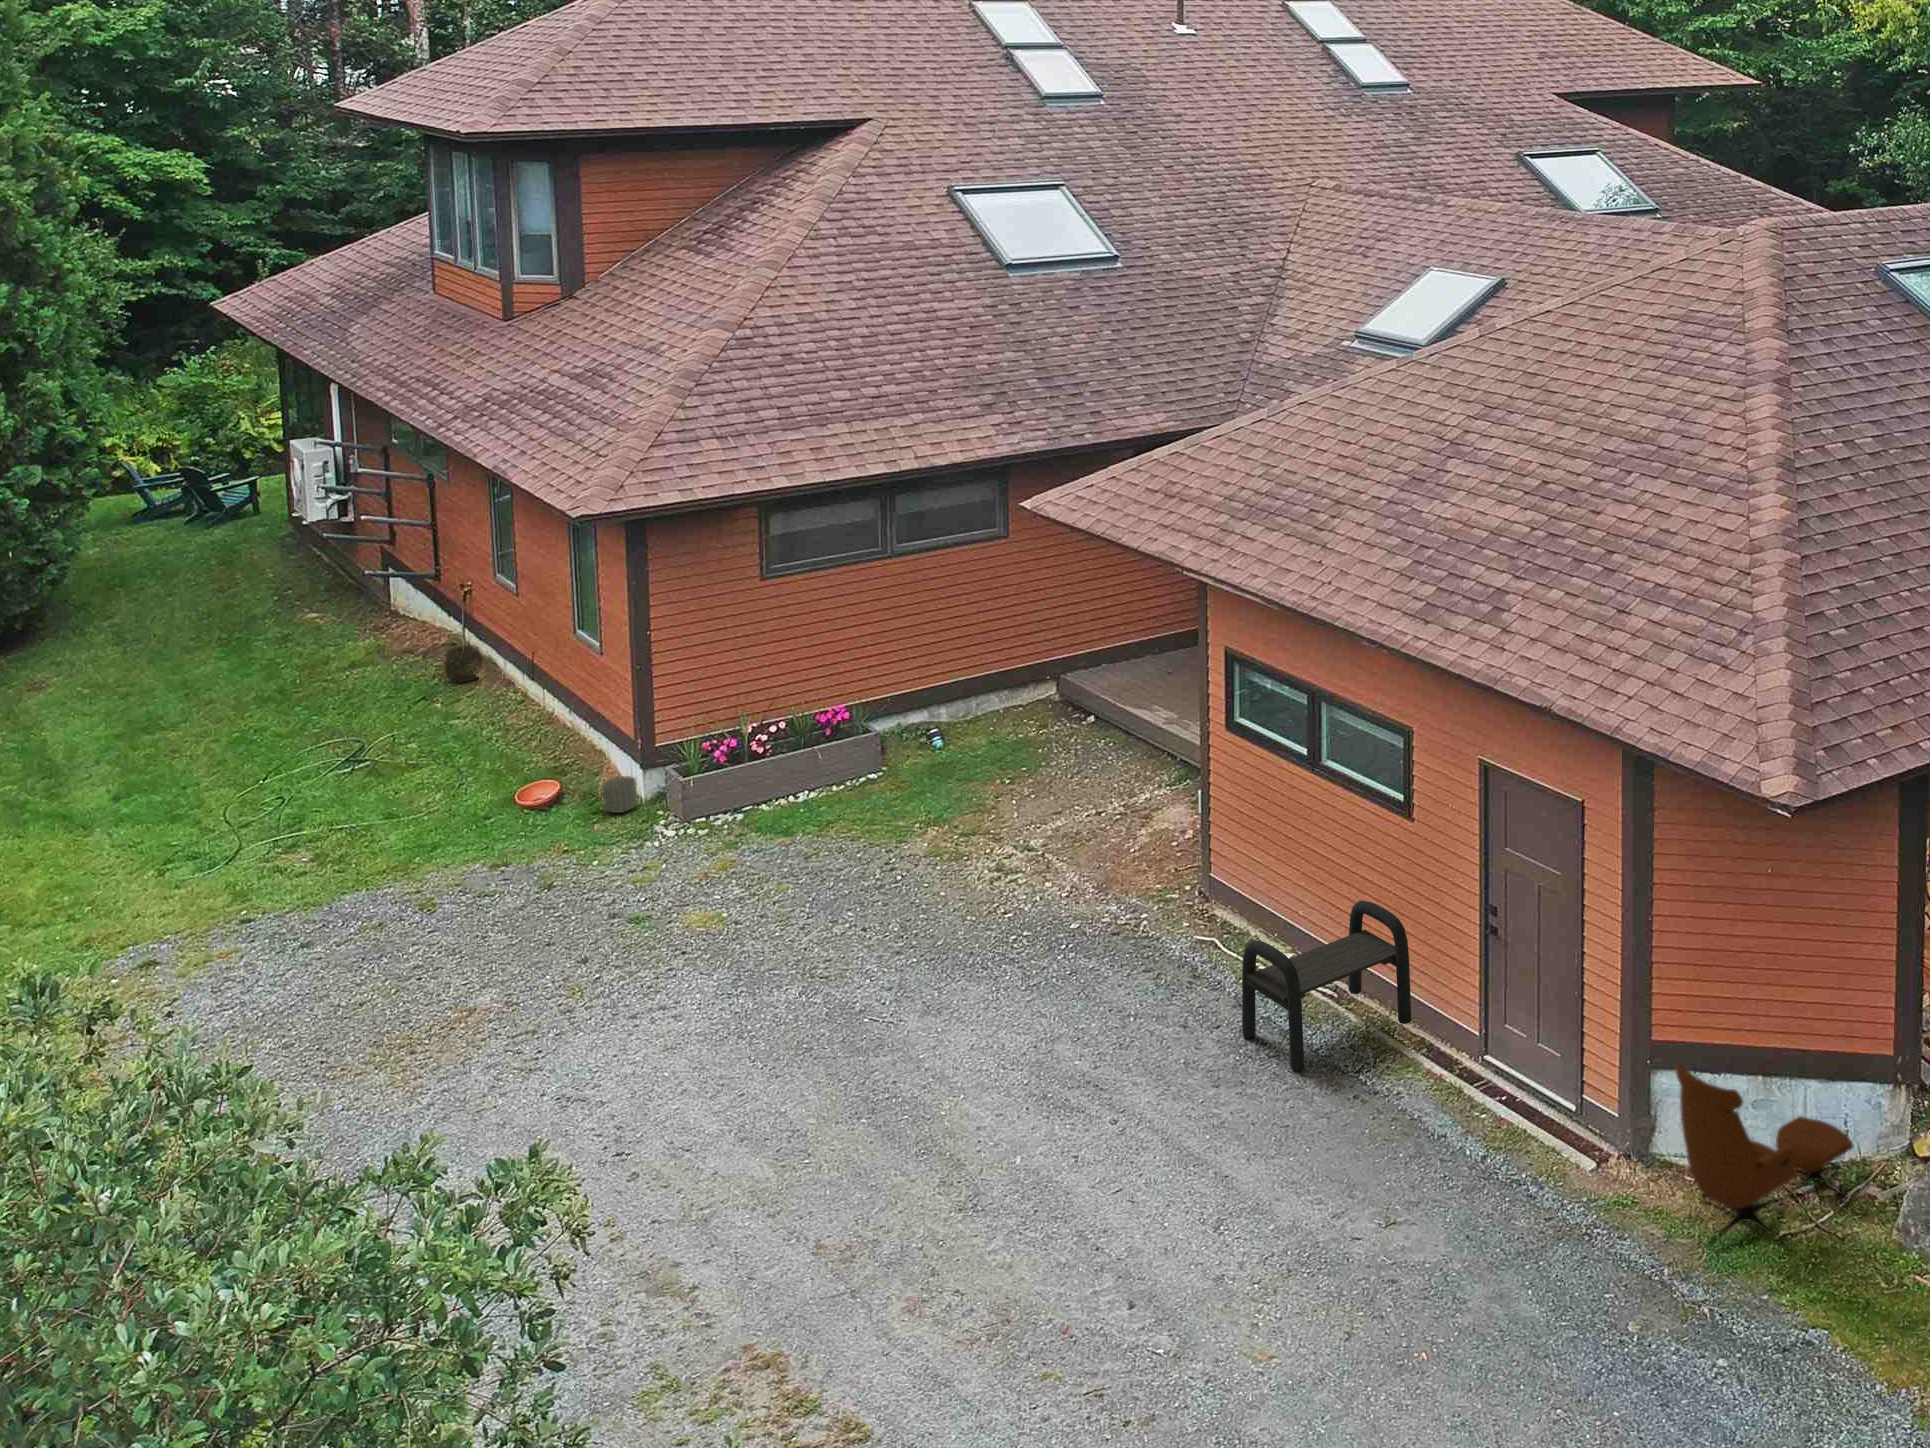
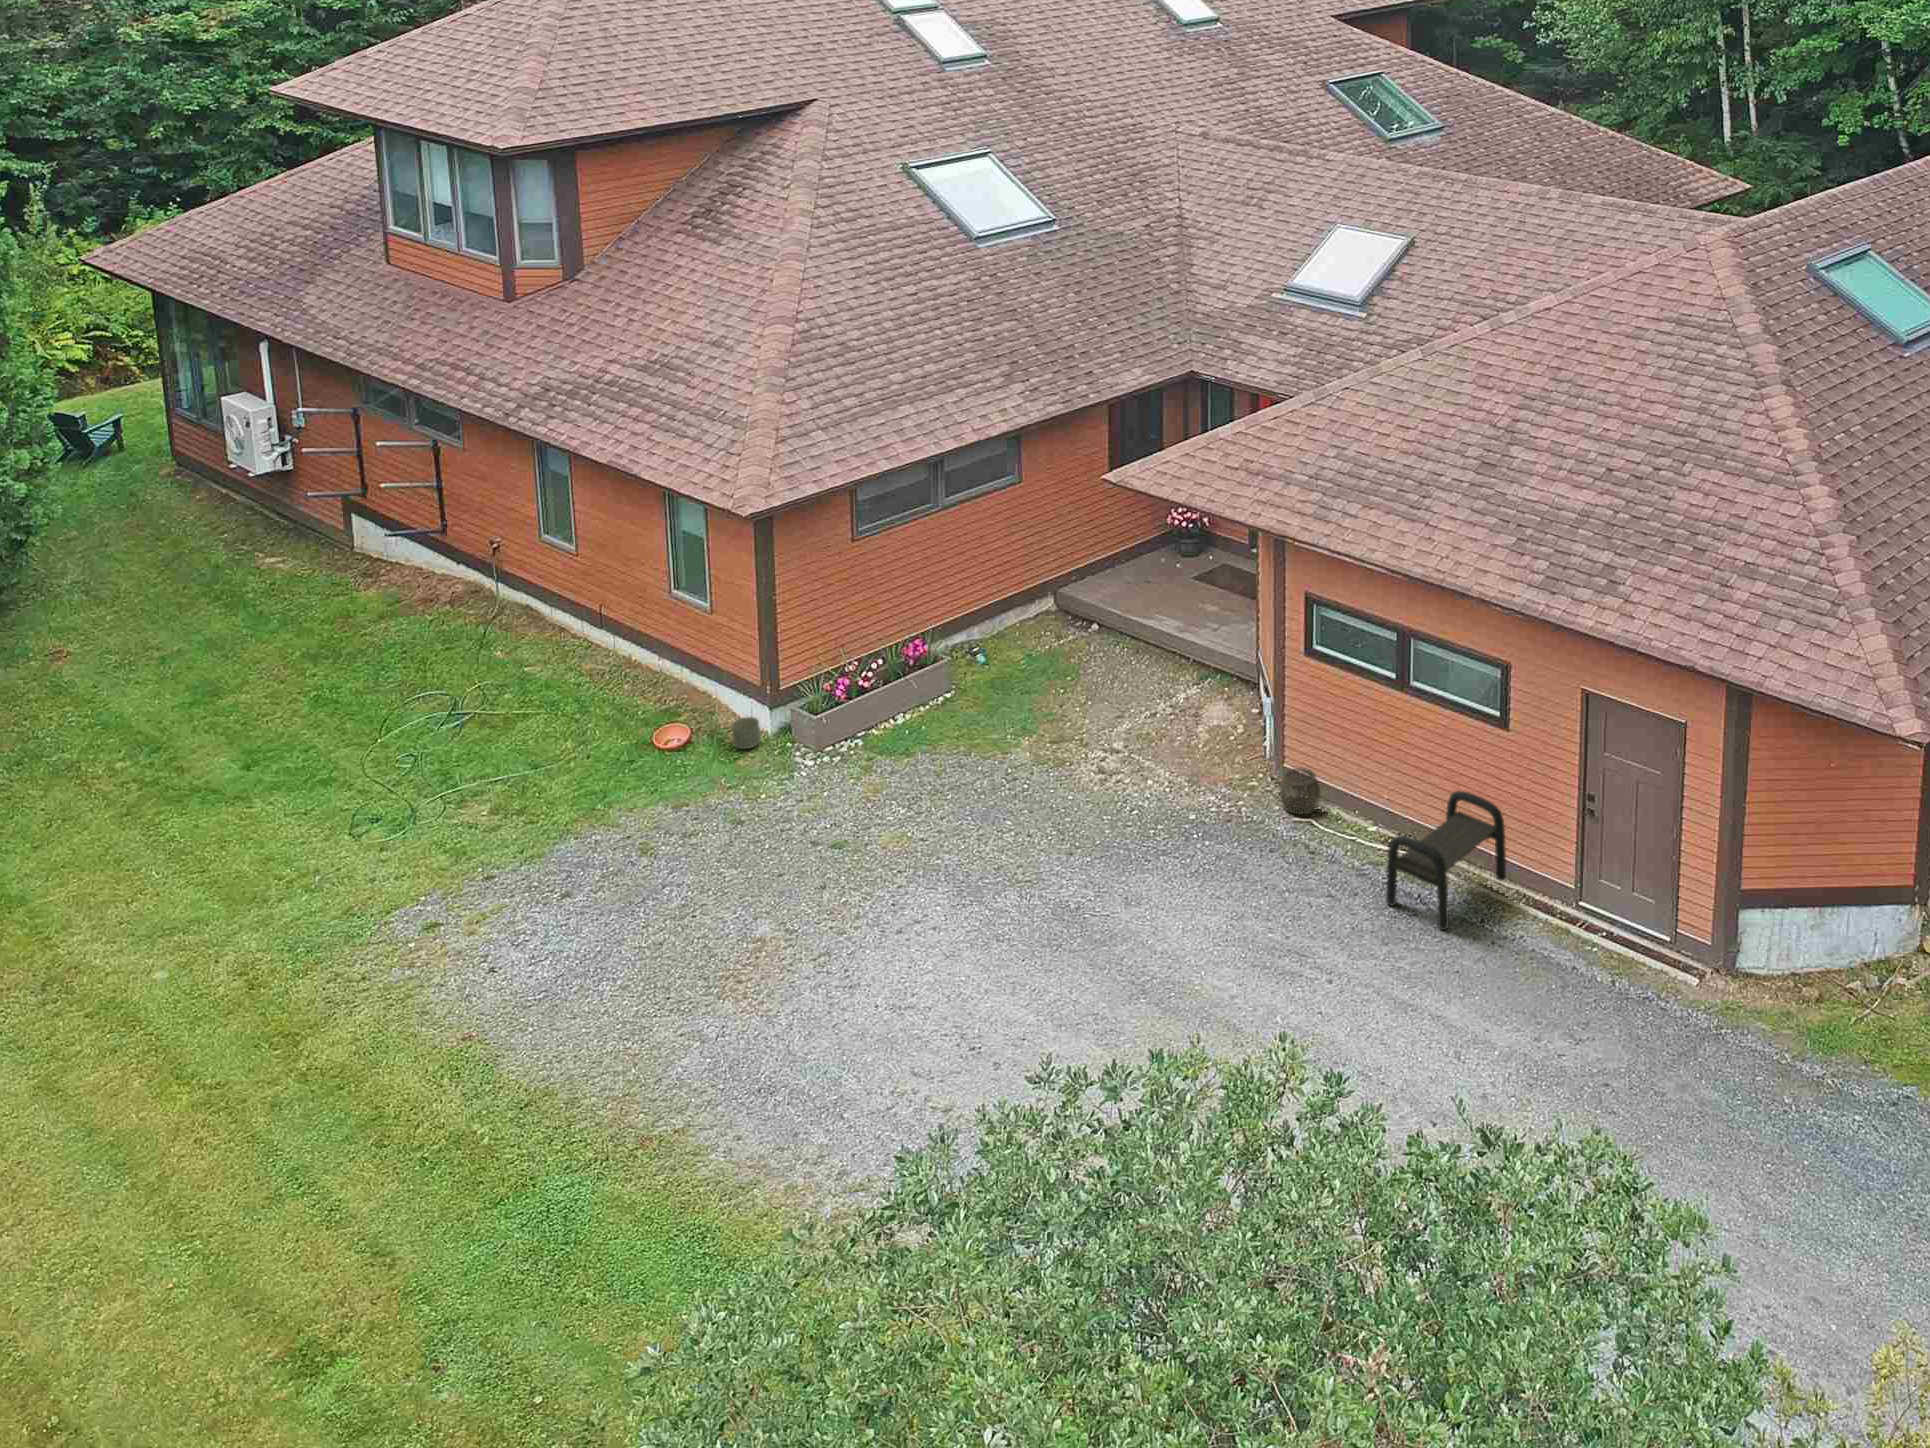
woven basket: present [444,645,484,683] -> present [1280,768,1320,815]
lounge chair: present [1676,1062,1854,1249] -> none [1788,916,1889,1039]

